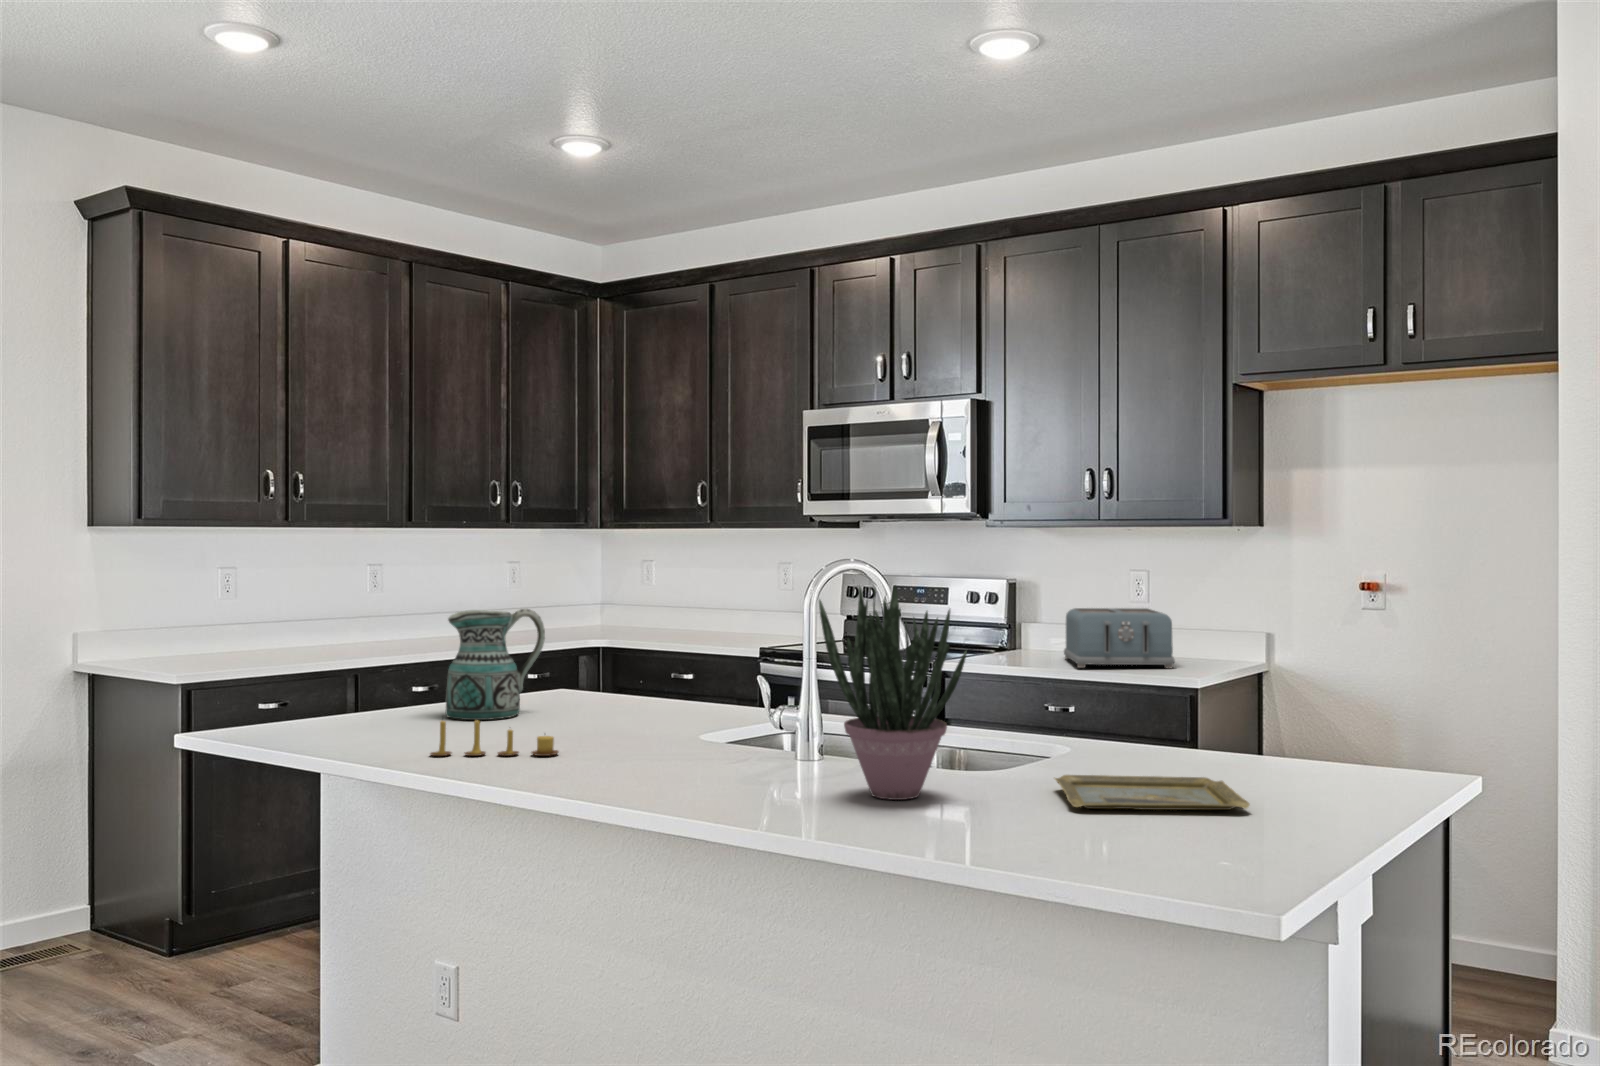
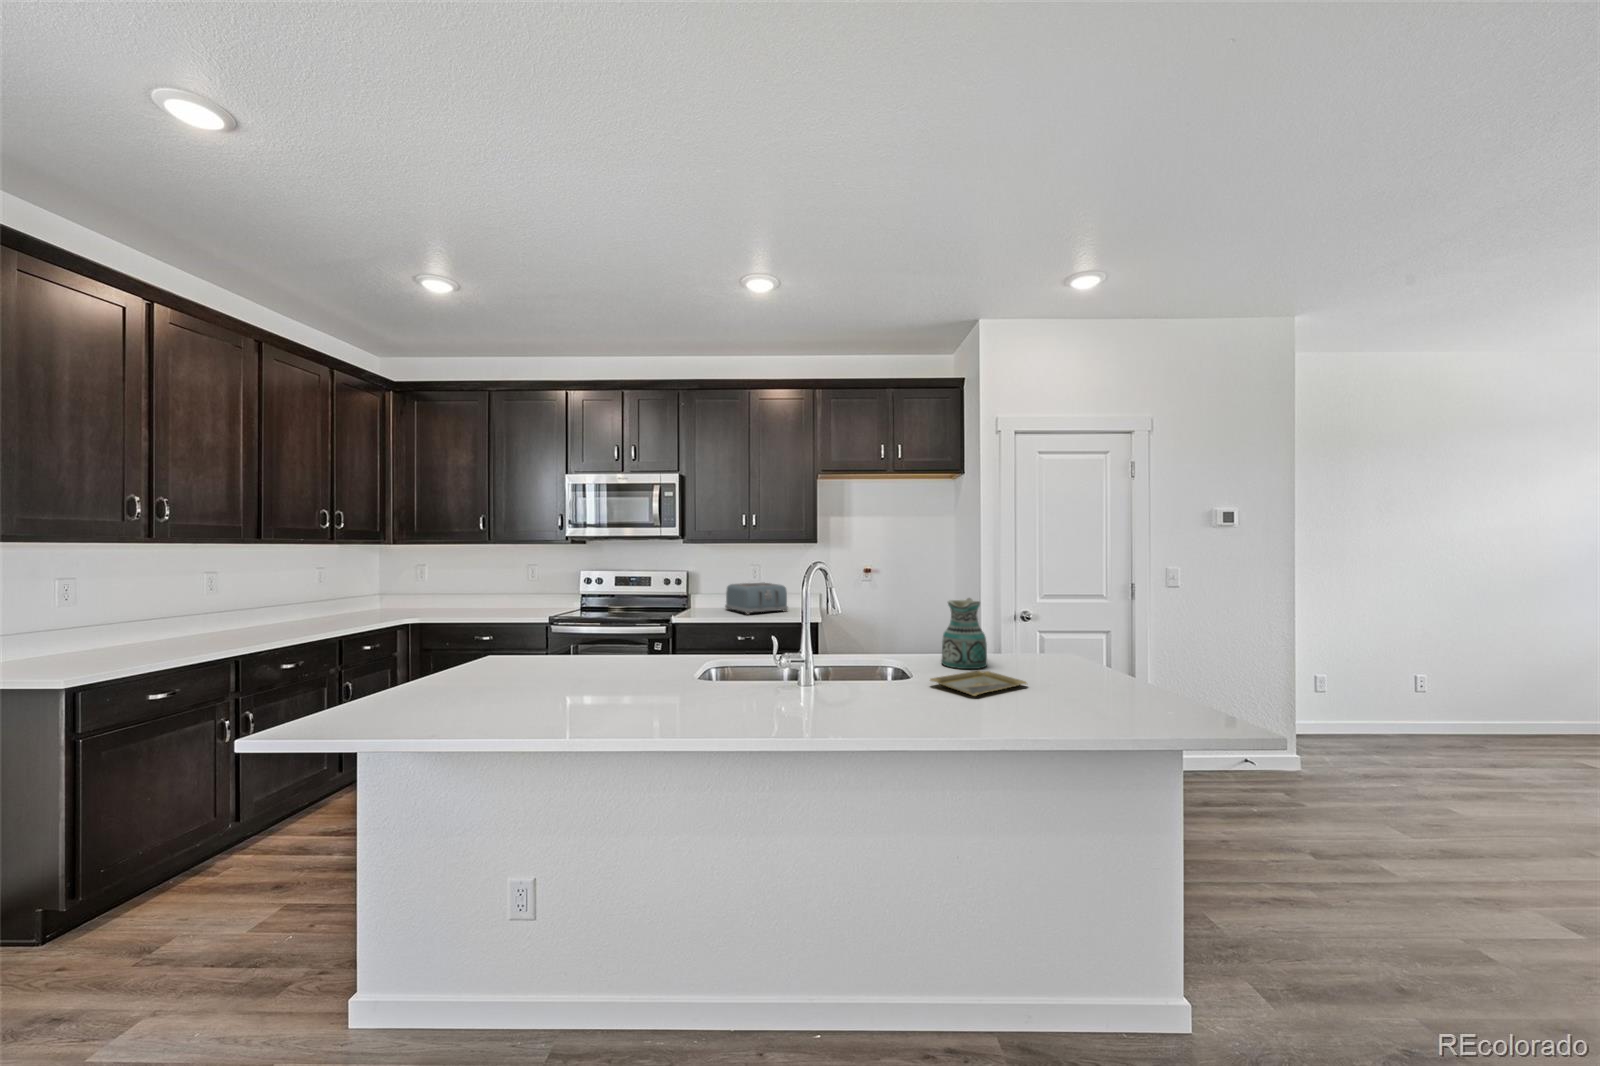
potted plant: present [819,586,967,800] -> none [850,586,923,707]
ceramic pitcher: present [446,609,545,720] -> present [941,598,987,669]
candle: present [430,720,559,756] -> none [533,692,627,726]

